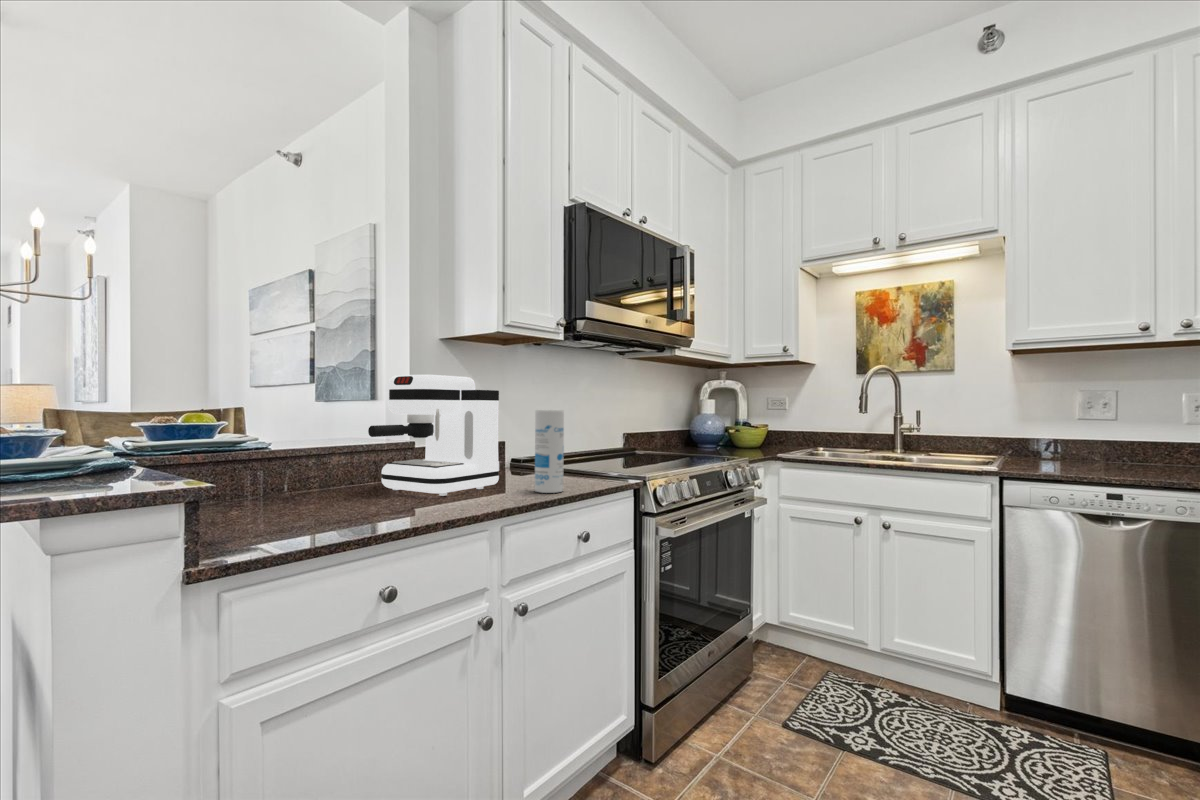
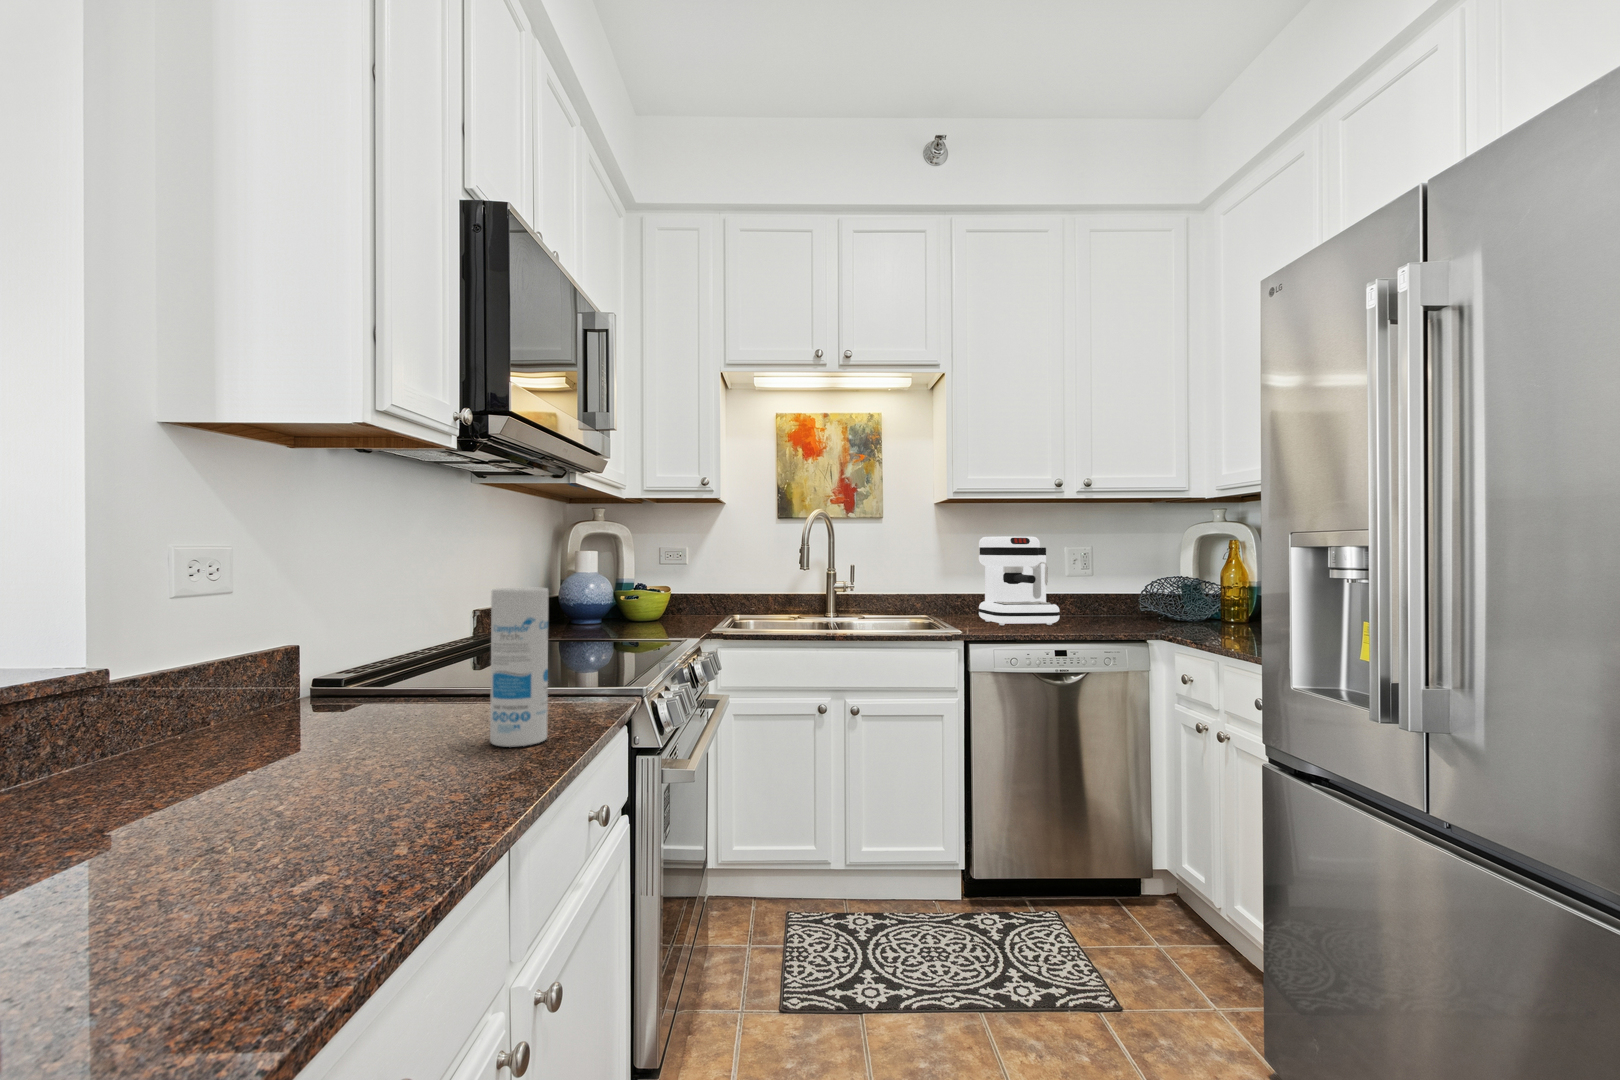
coffee maker: present [368,375,499,496] -> present [979,536,1060,625]

